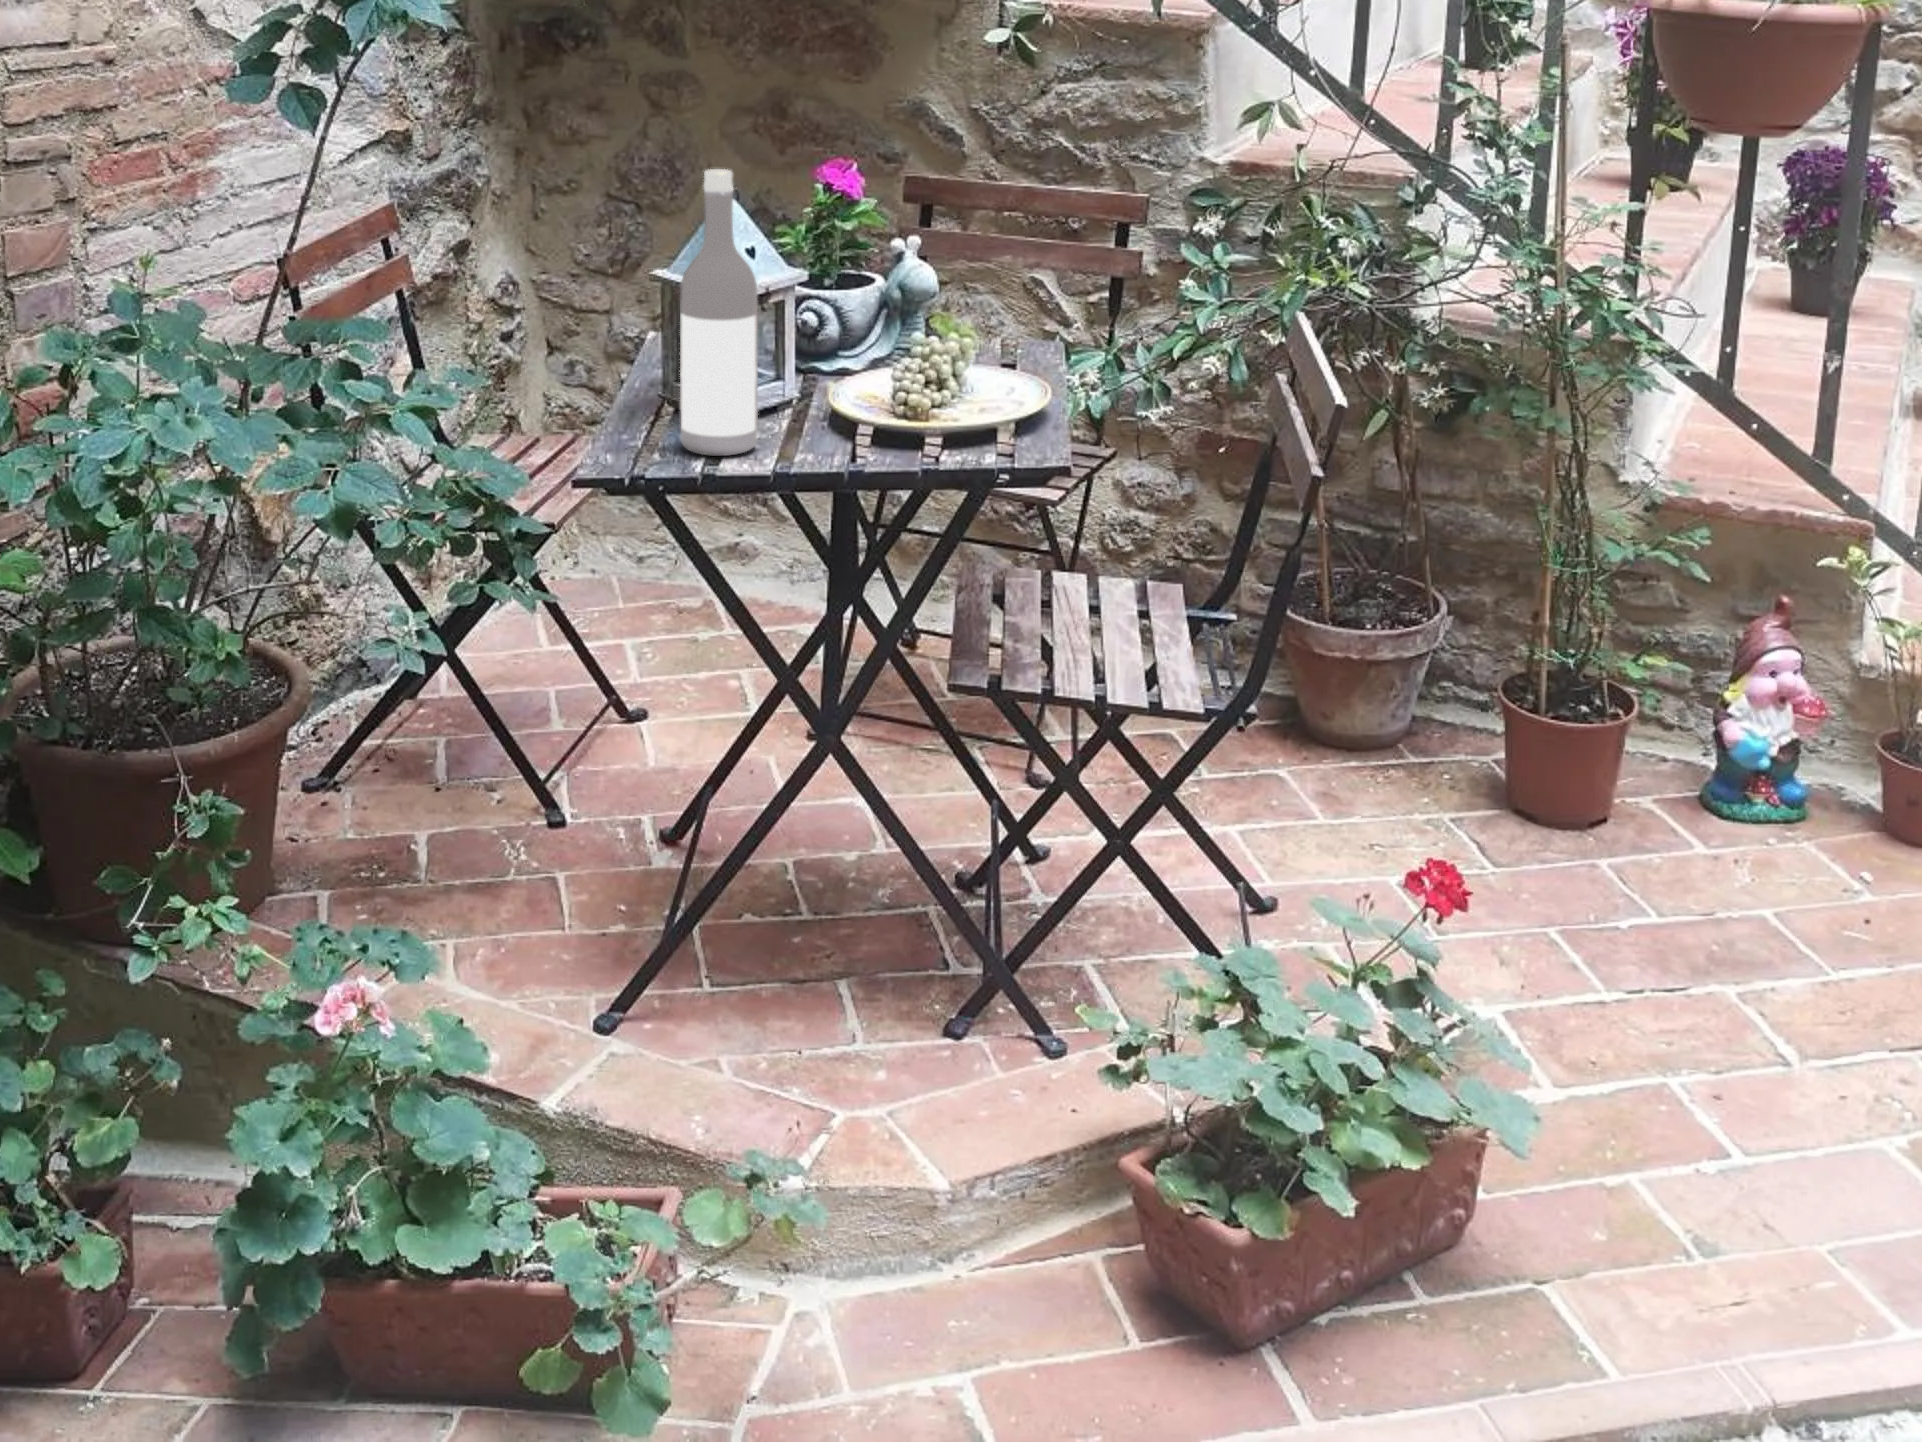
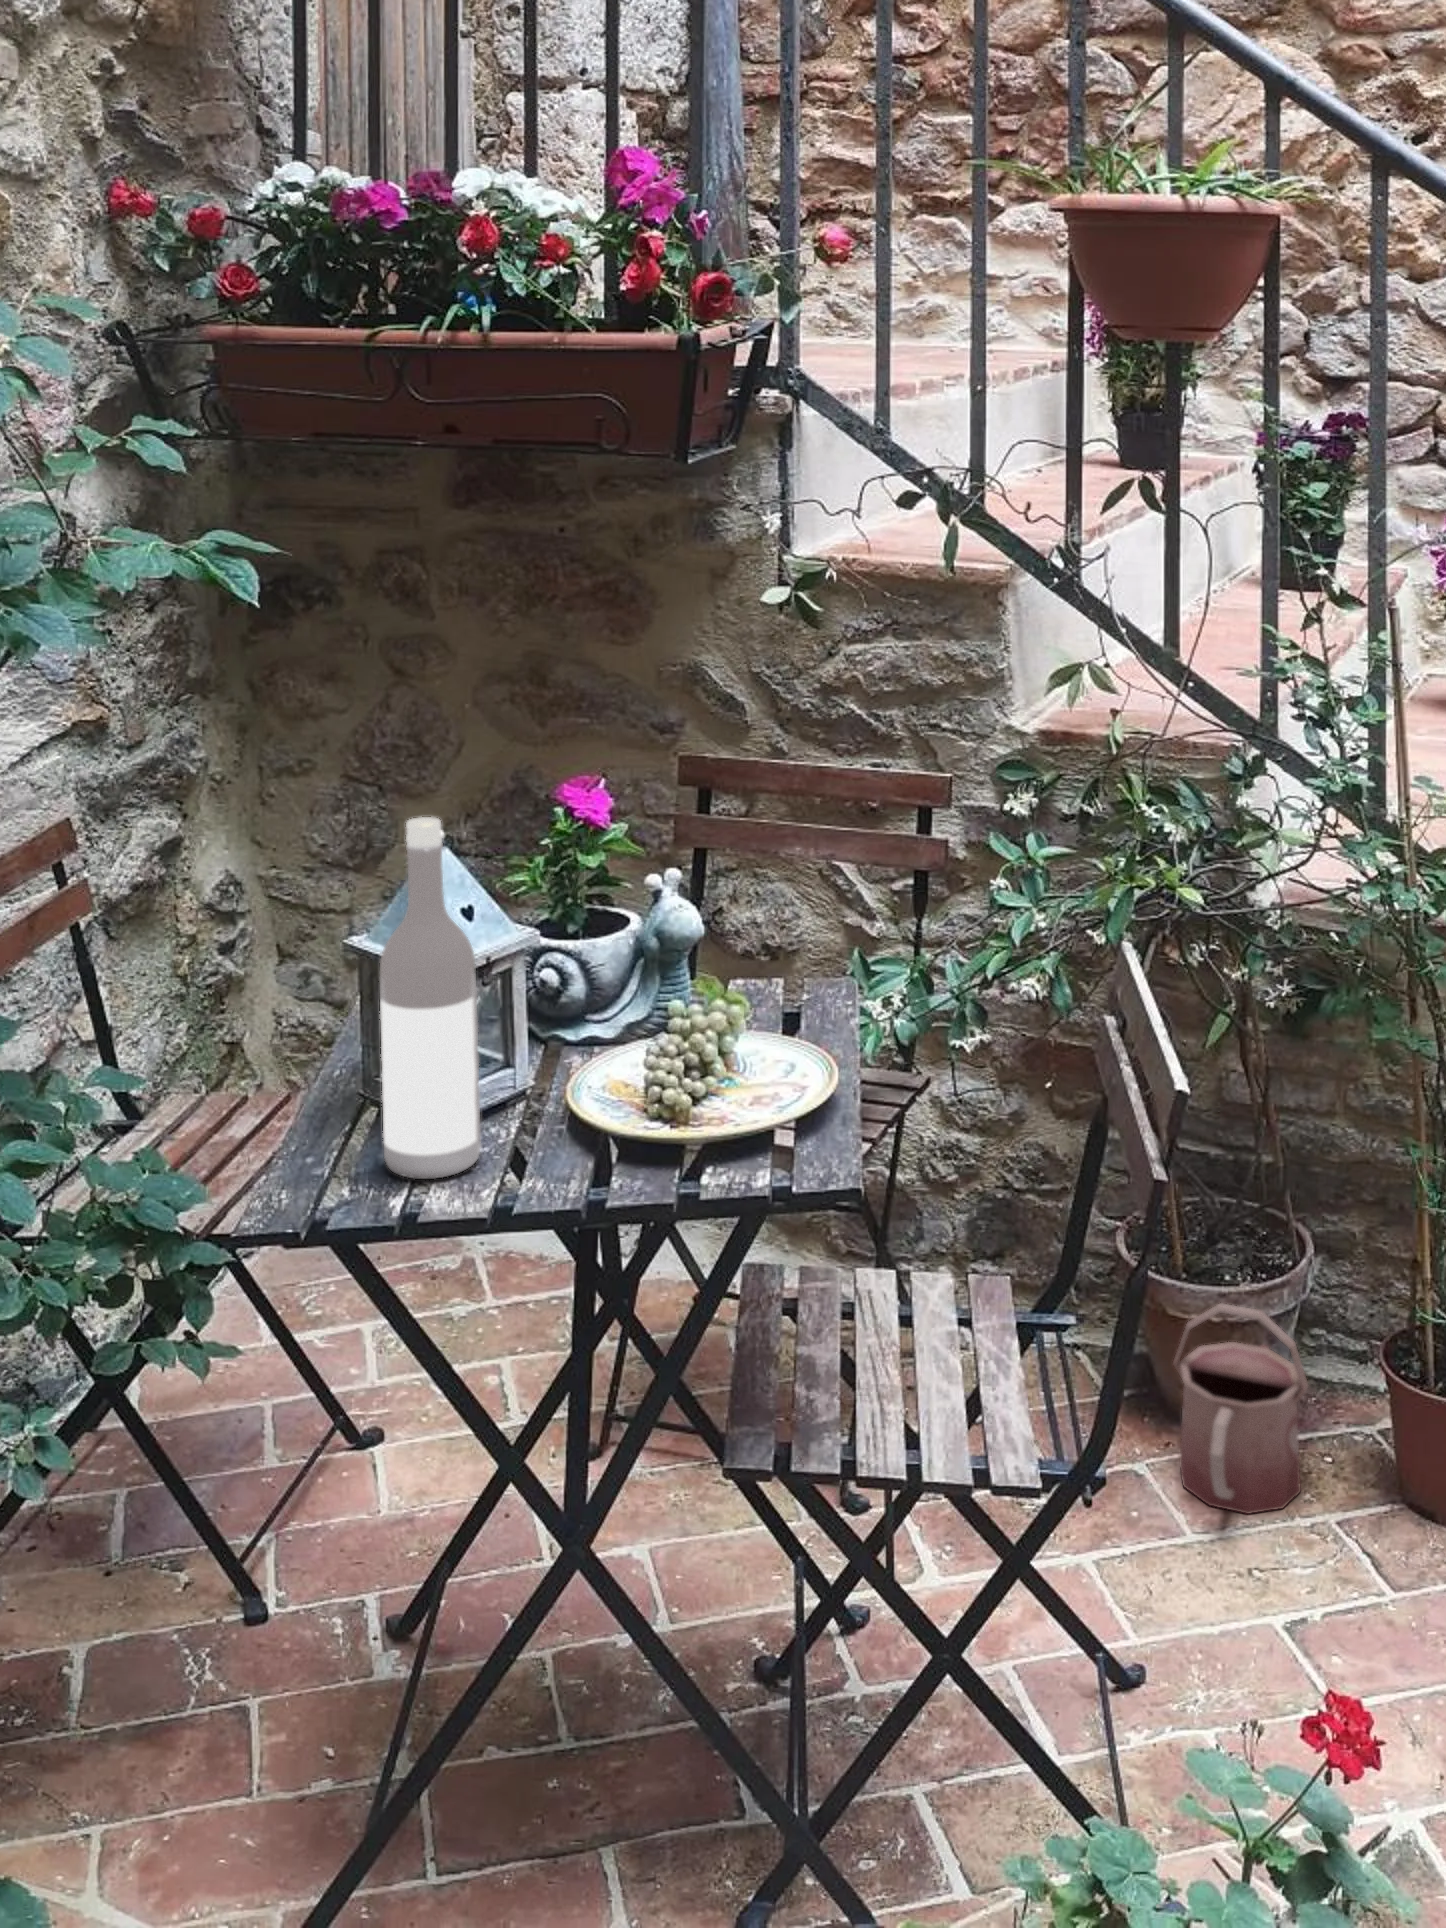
watering can: none [1314,635,1432,809] -> present [1173,1304,1308,1514]

